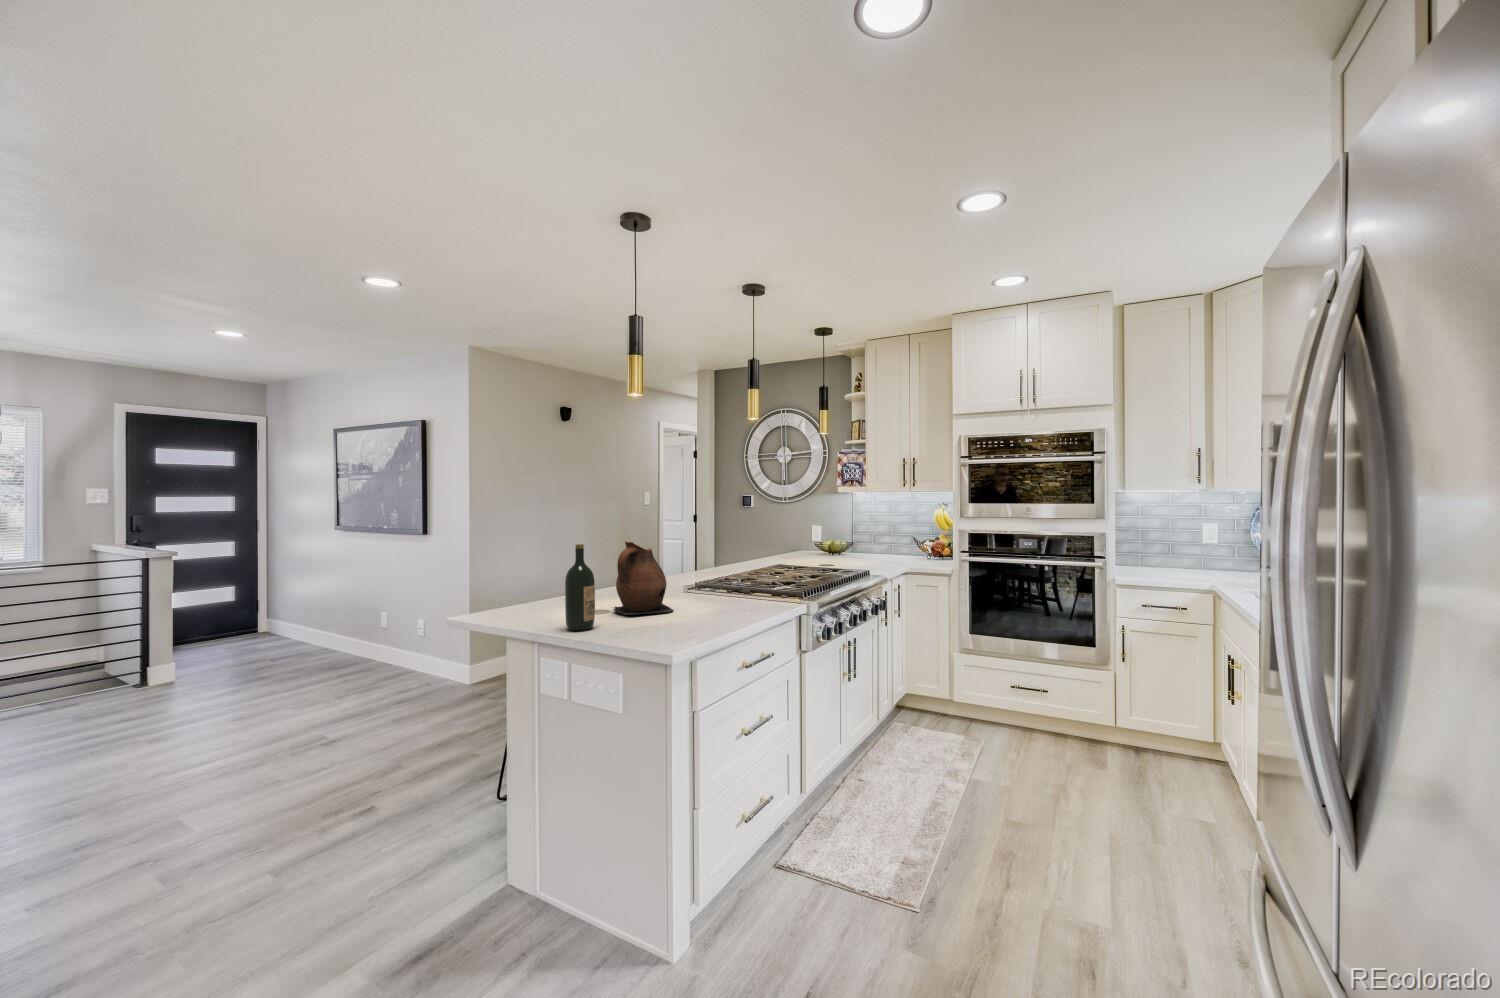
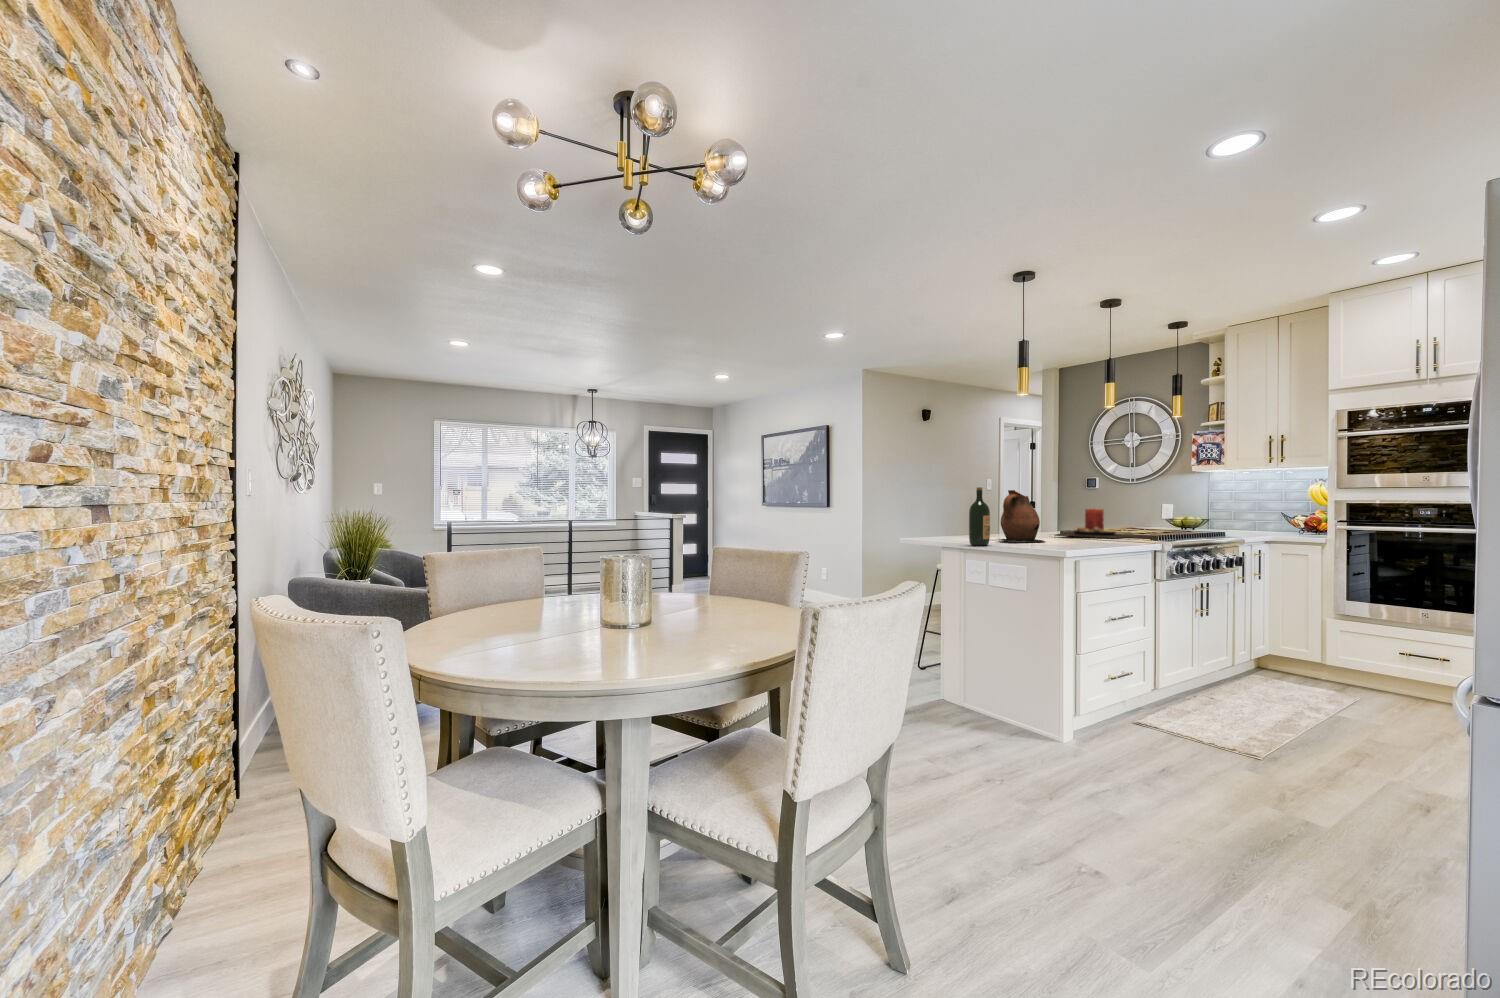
candle: none [693,554,781,597] -> present [1058,508,1129,538]

